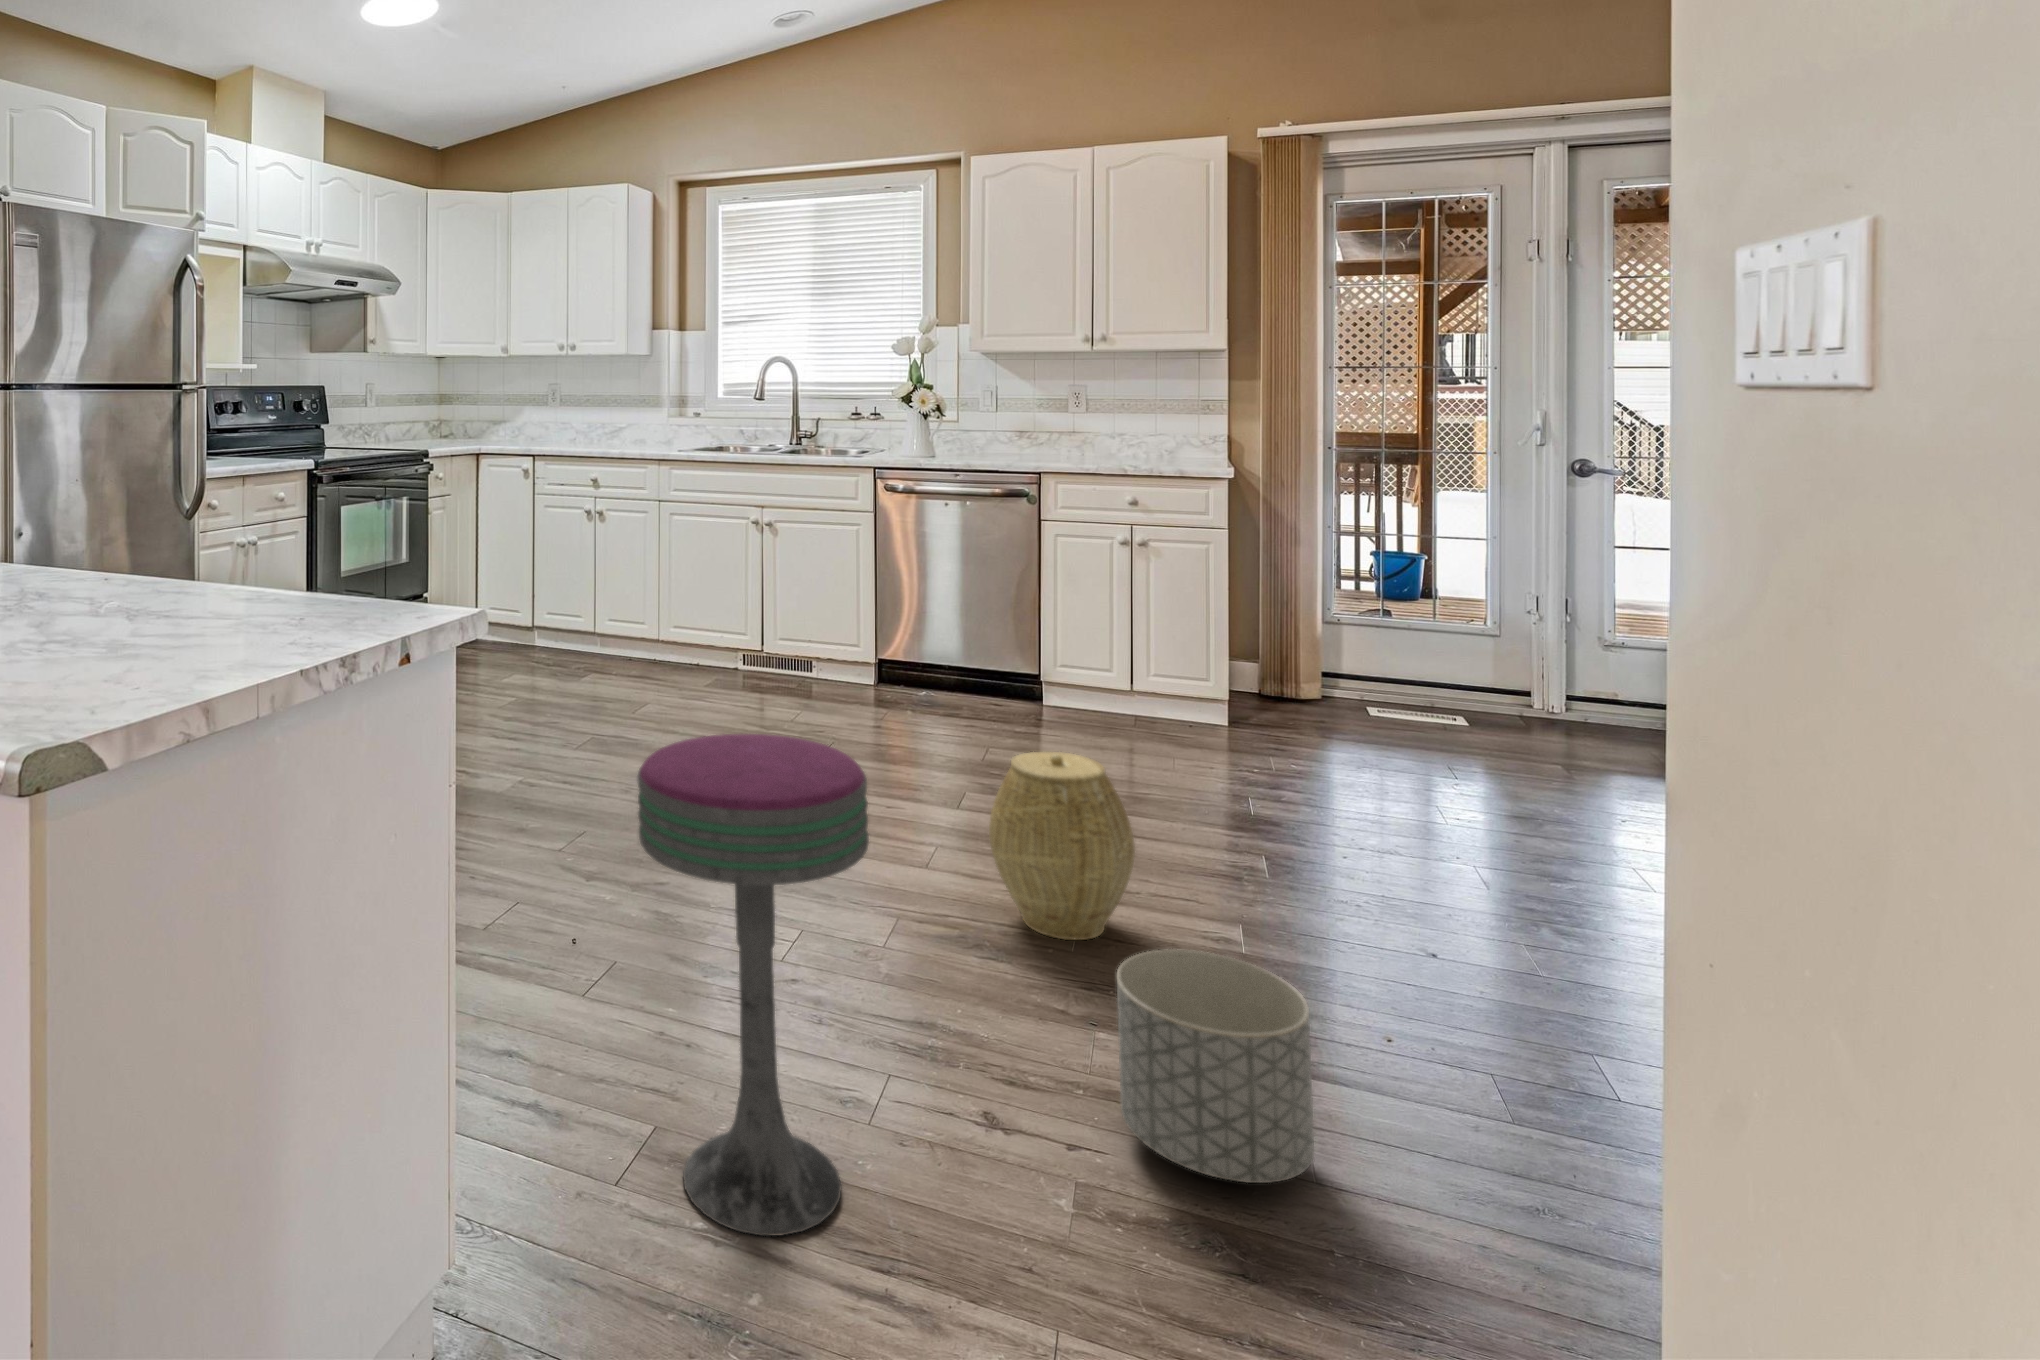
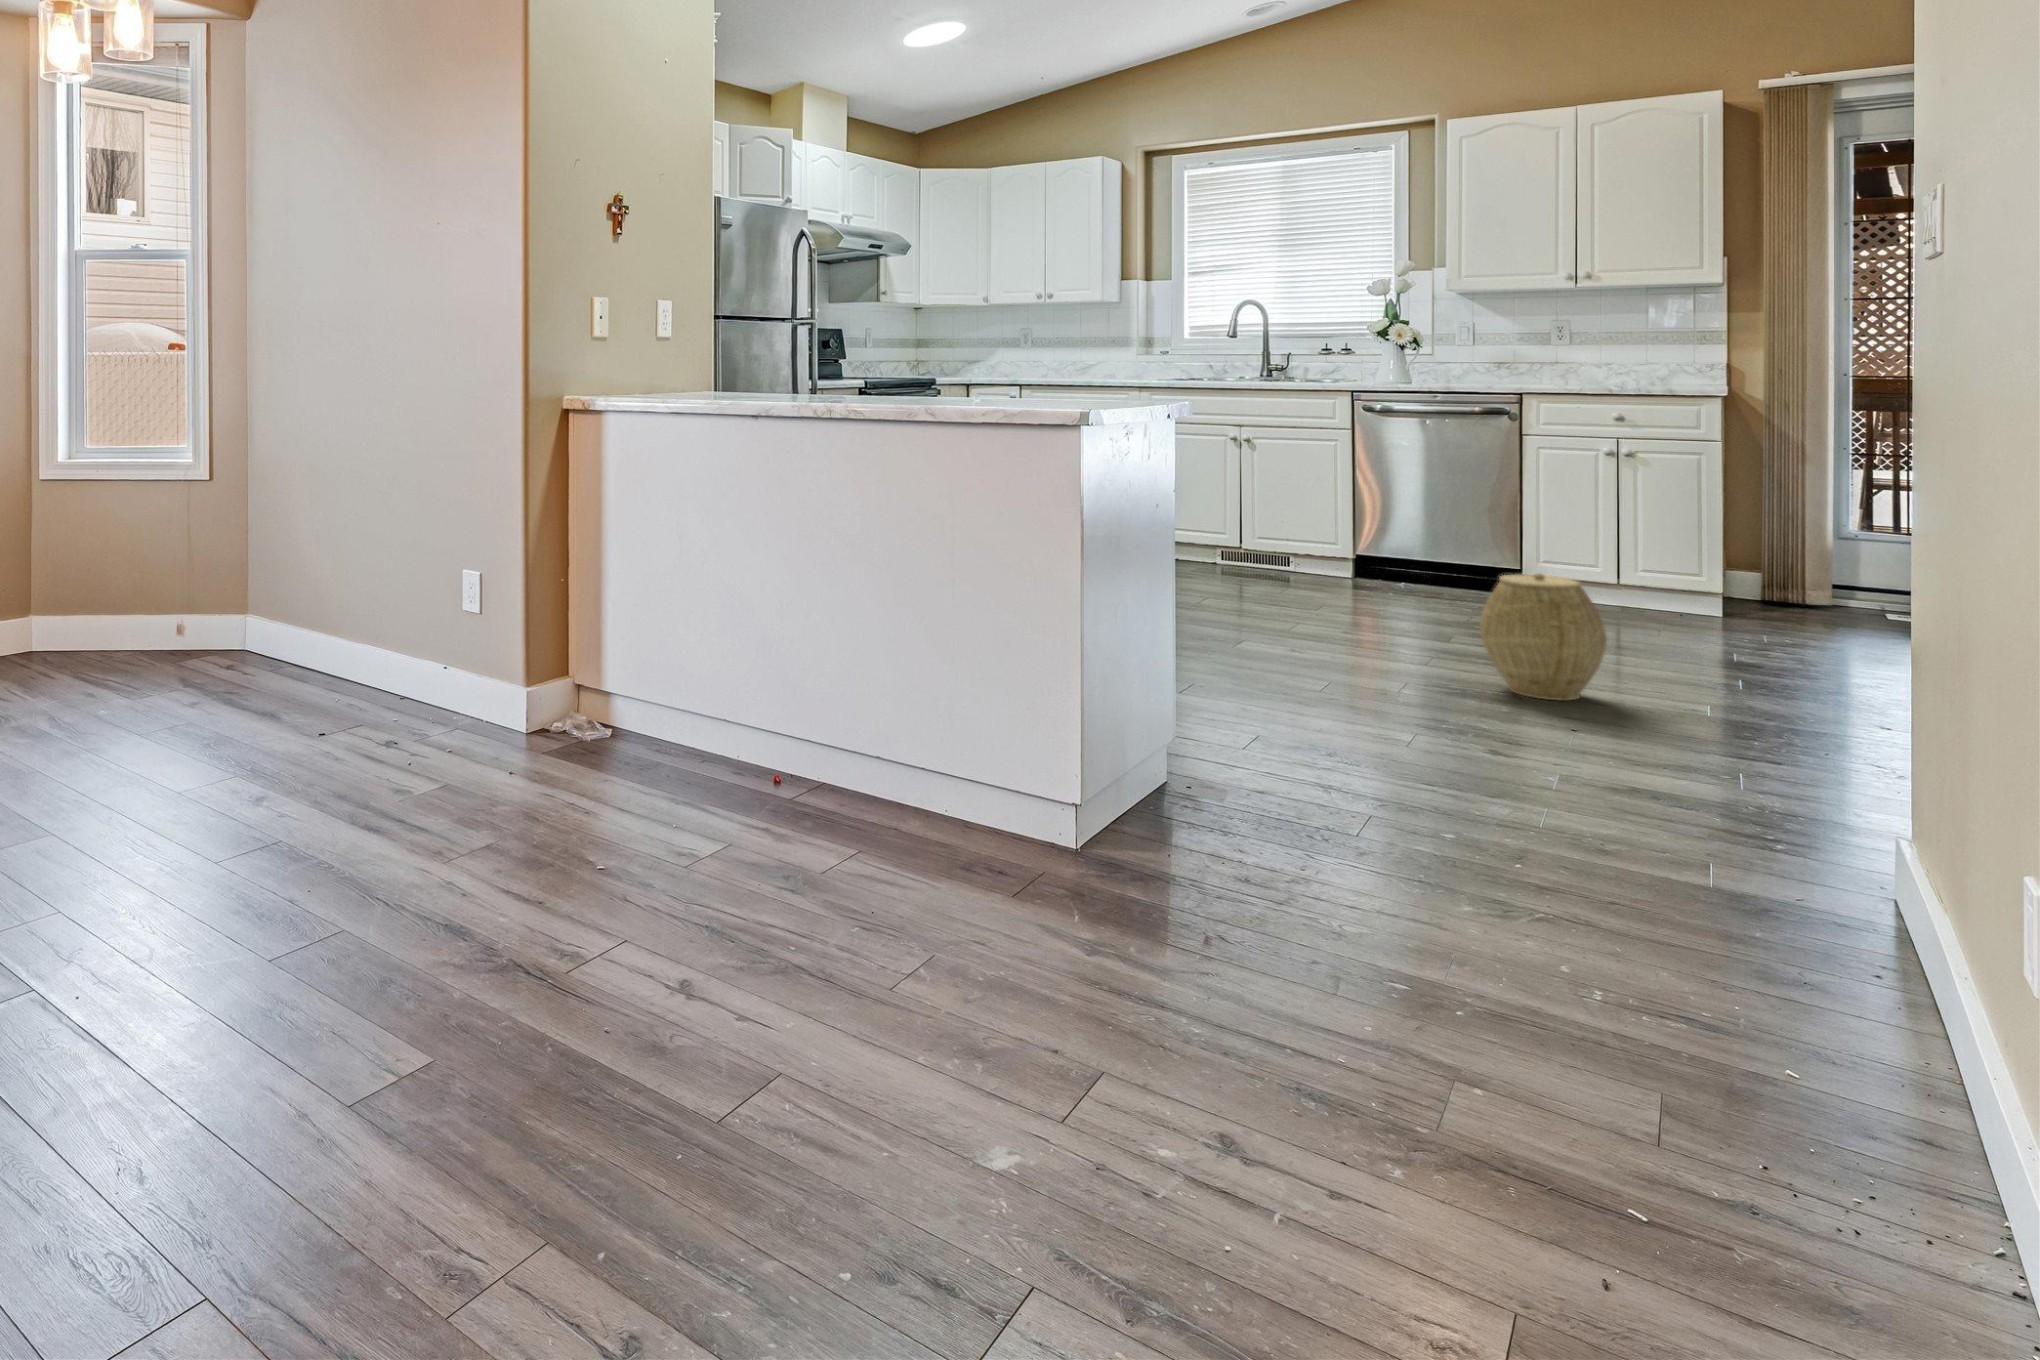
bar stool: present [637,734,869,1236] -> none [1252,513,1409,773]
planter: present [1117,949,1314,1183] -> none [1585,663,1734,786]

